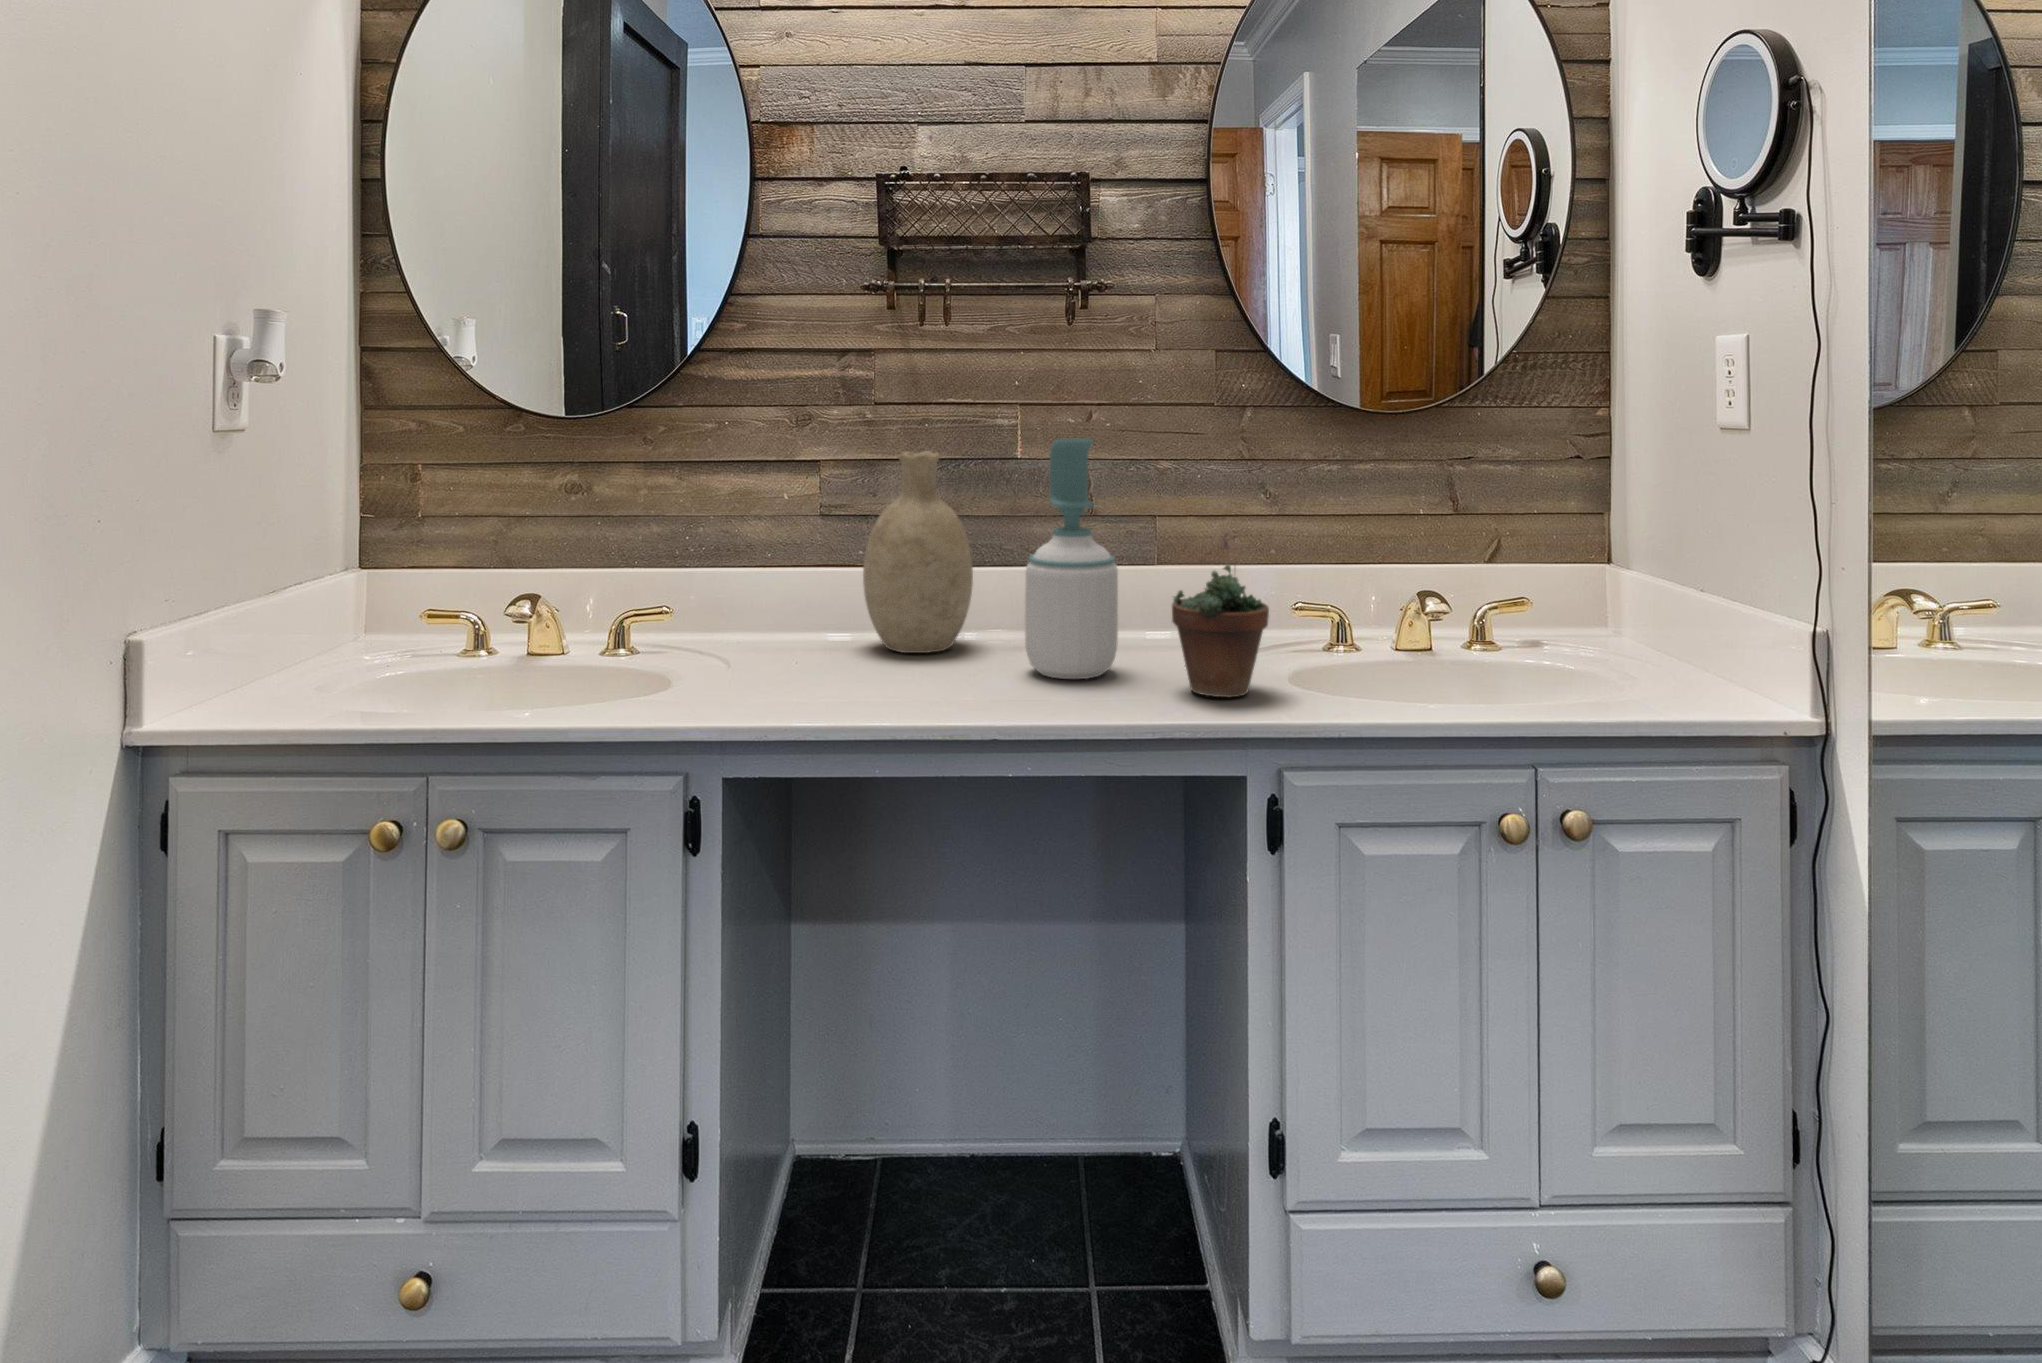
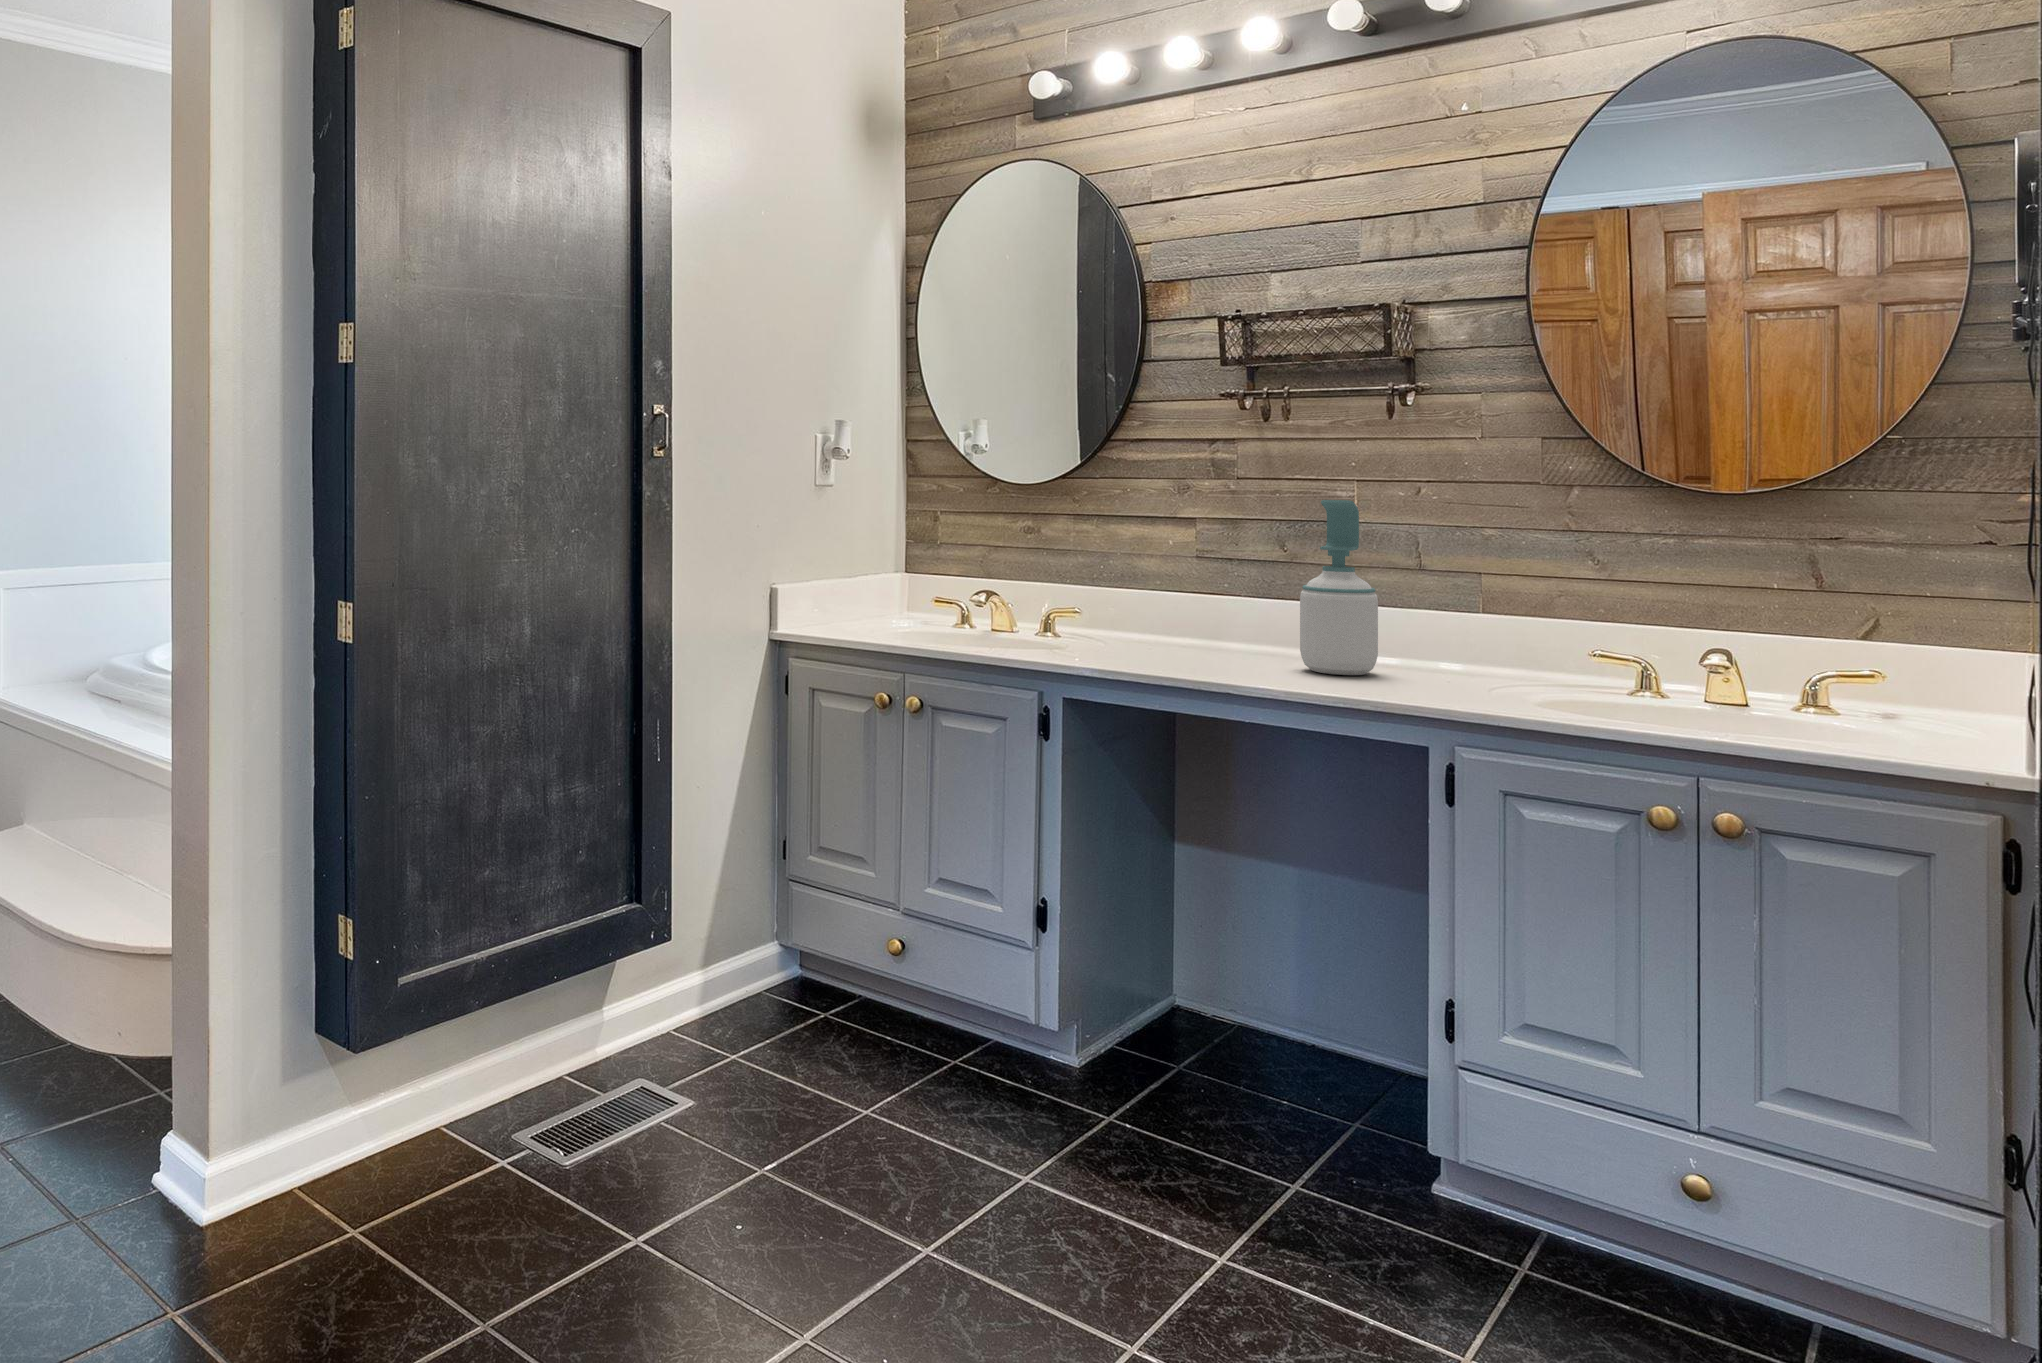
decorative vase: present [863,451,973,653] -> none [1204,511,1292,654]
succulent plant: present [1172,533,1269,697] -> none [1395,571,1481,693]

